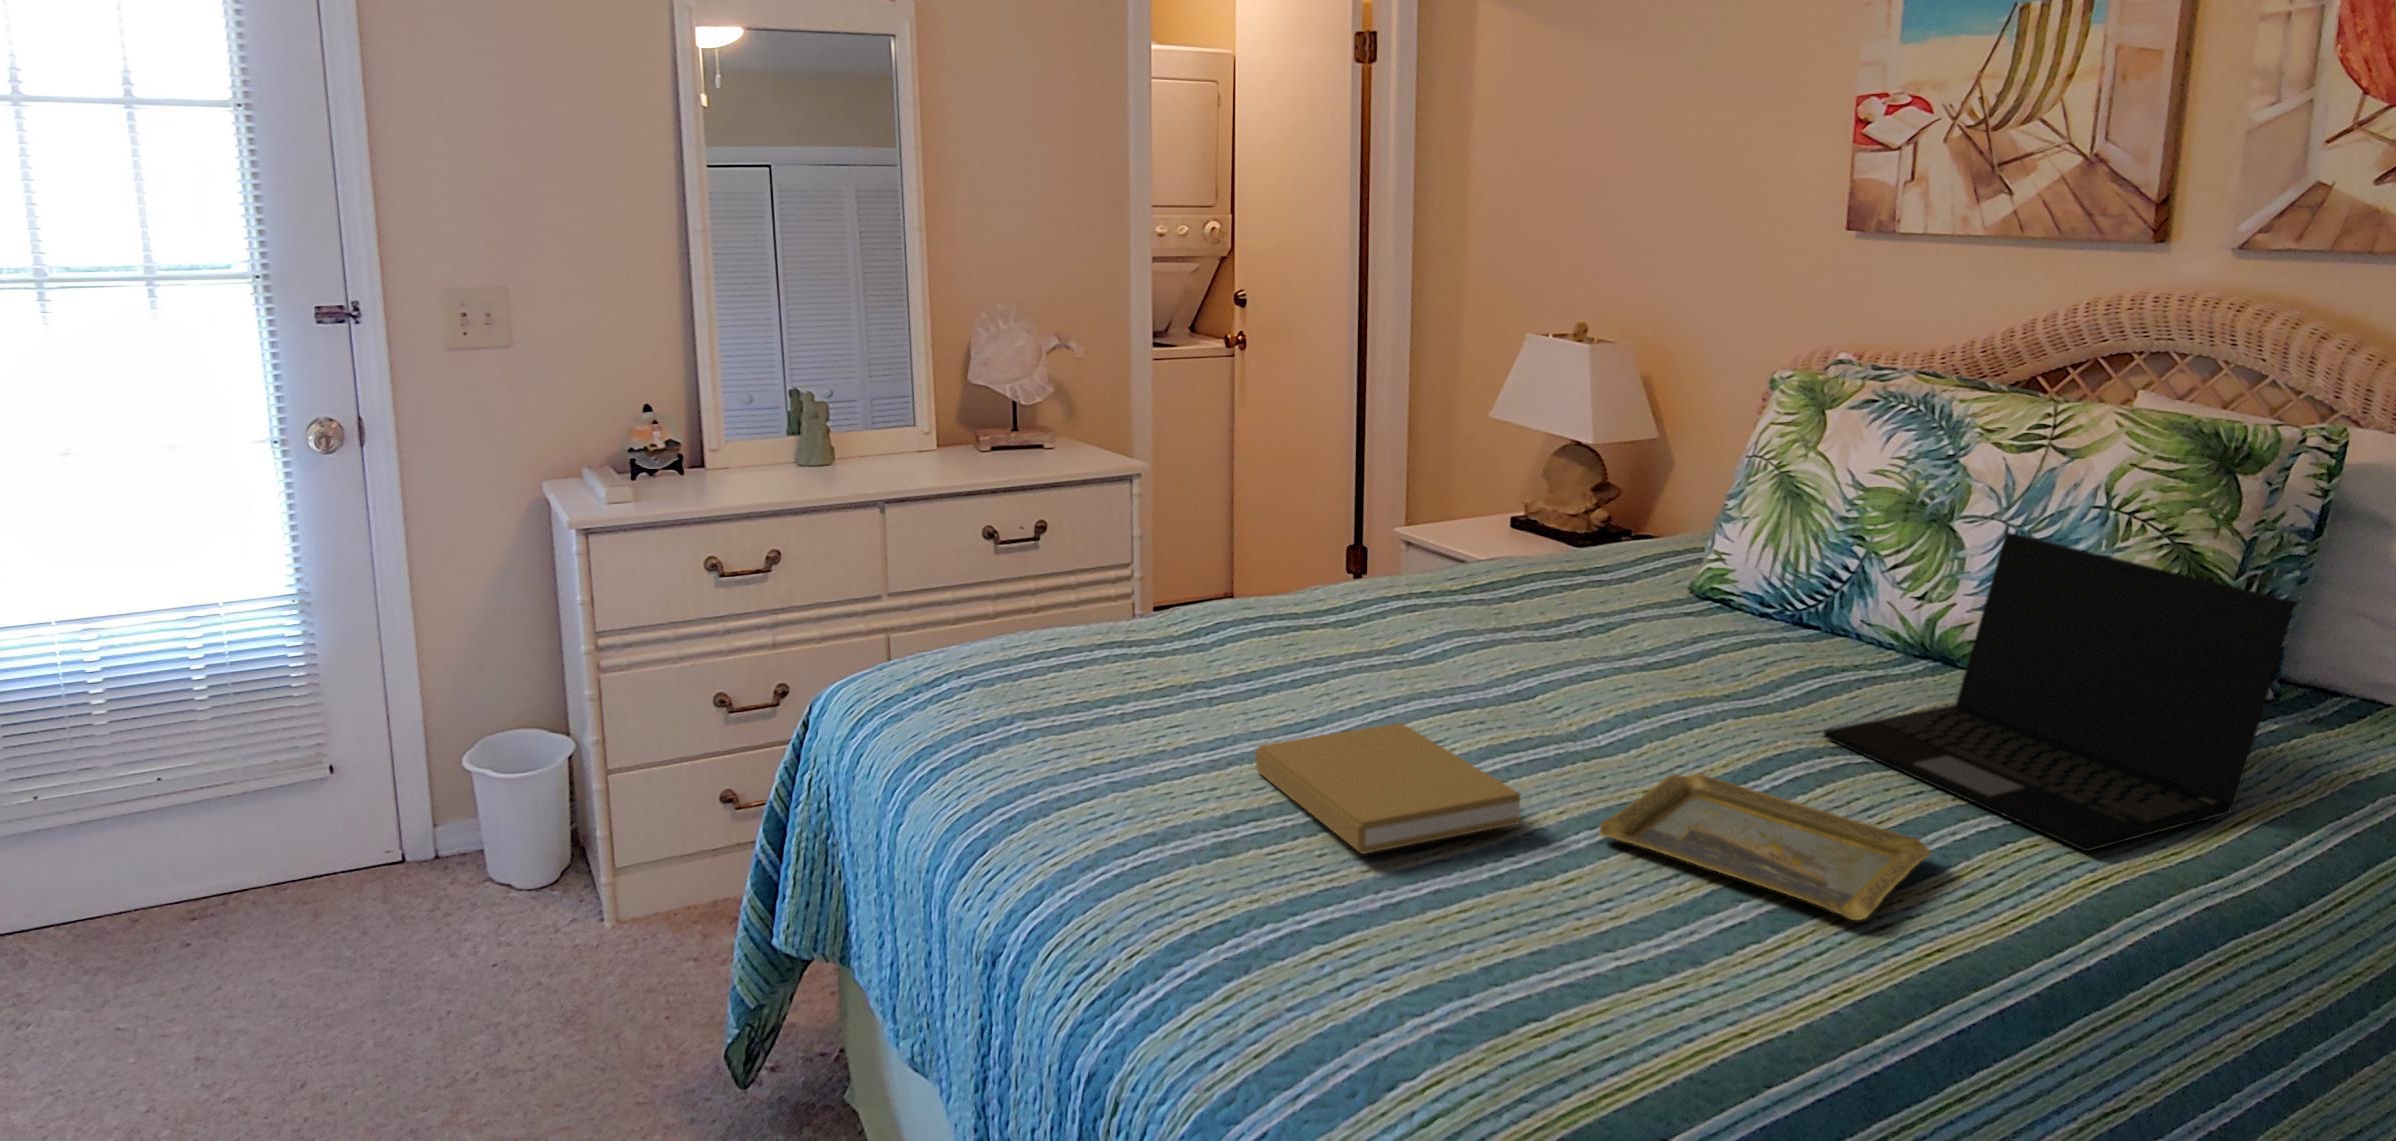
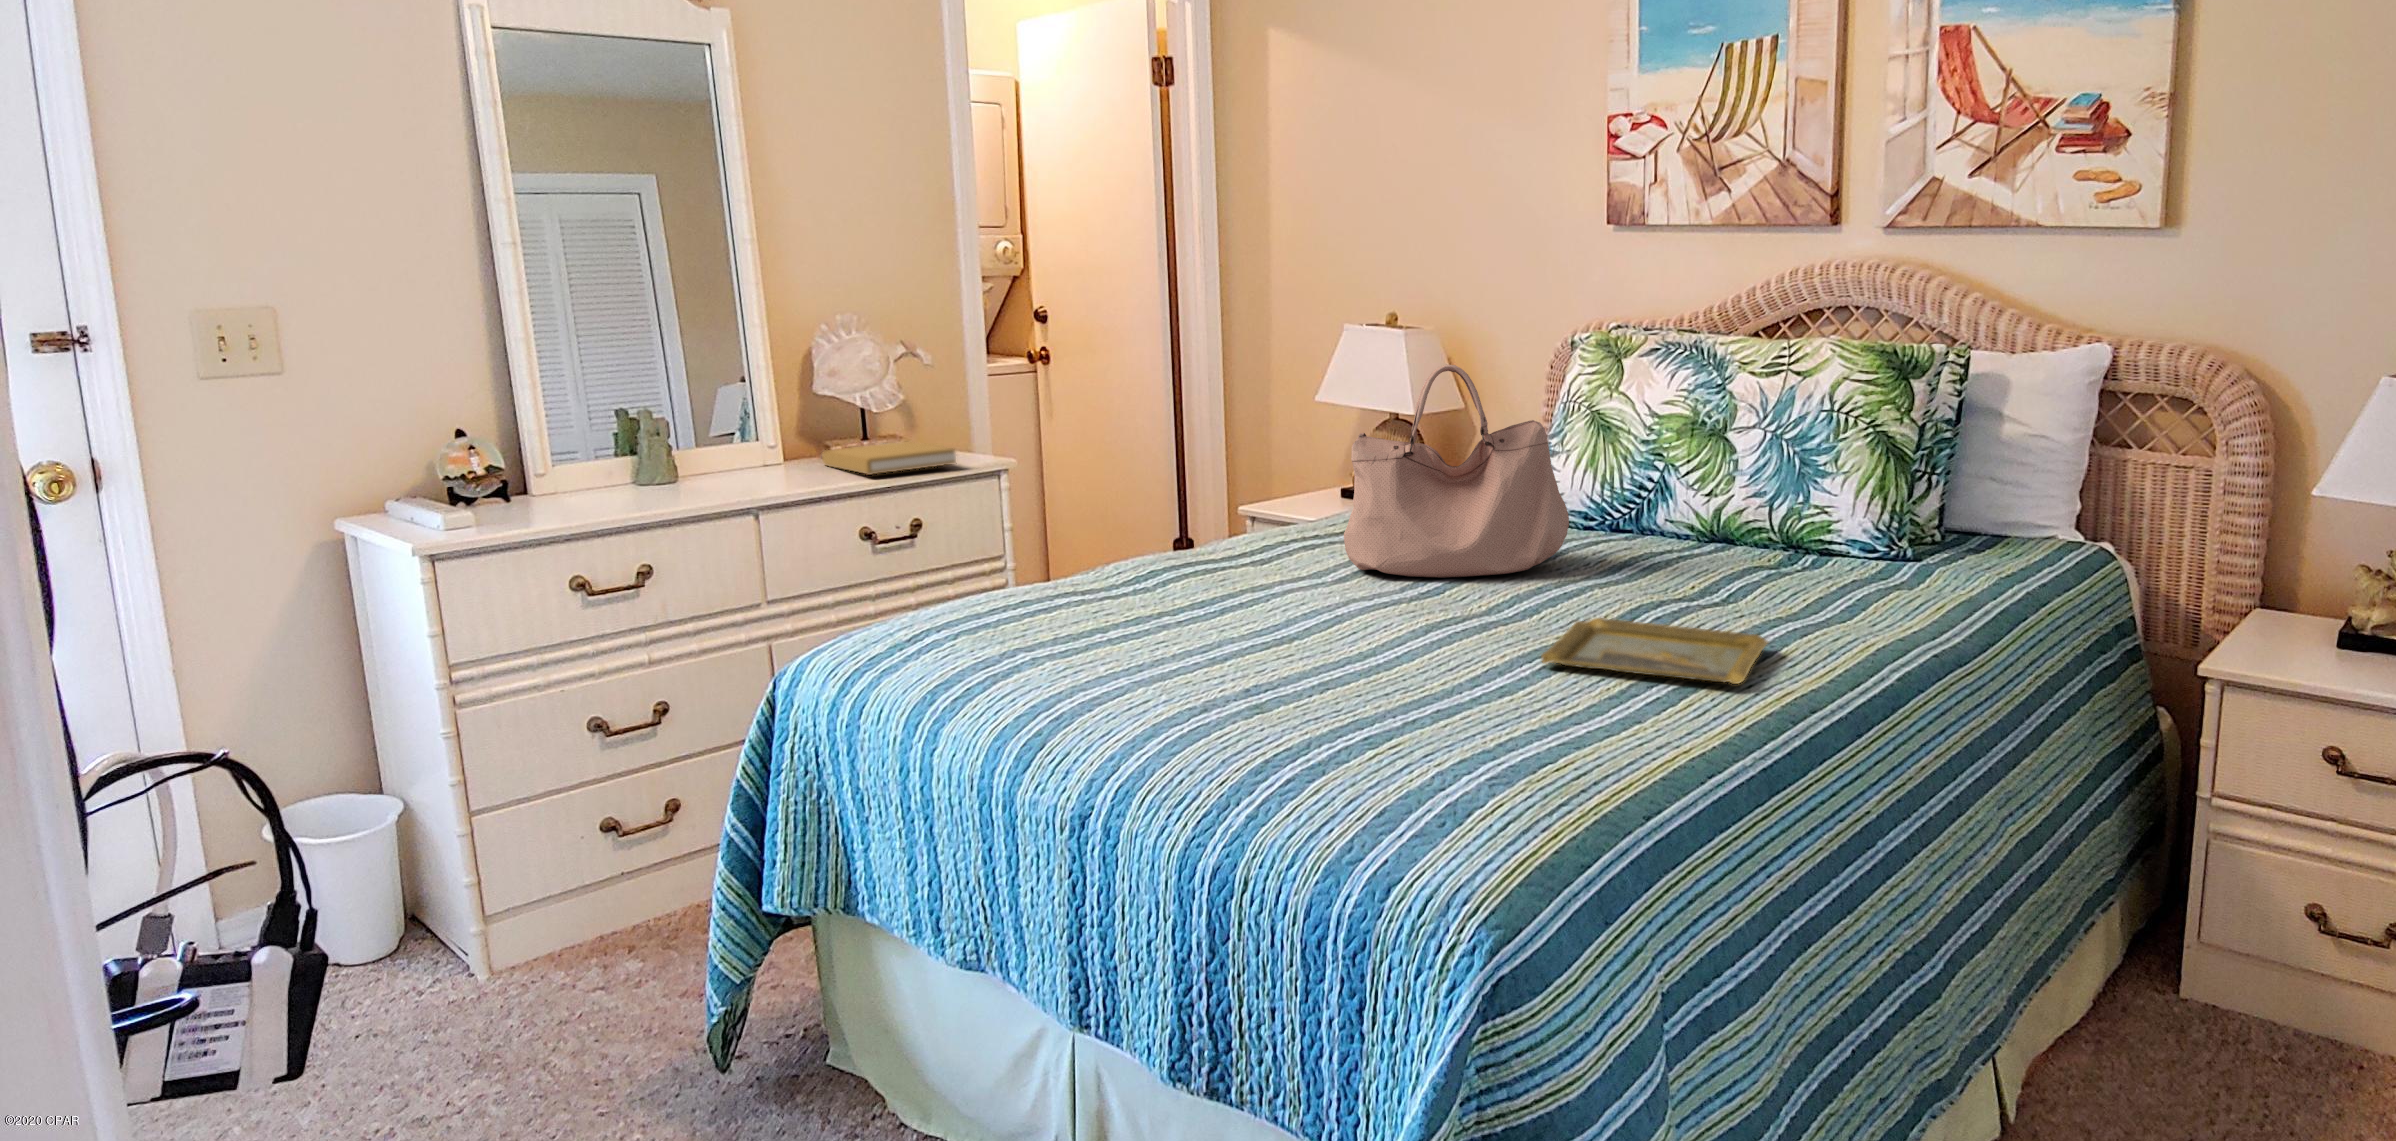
handbag: none [1428,416,1709,681] -> present [1344,365,1569,578]
laptop: present [1823,532,2295,851] -> none [1668,430,1963,631]
book: present [1255,723,1520,854] -> present [822,442,956,475]

